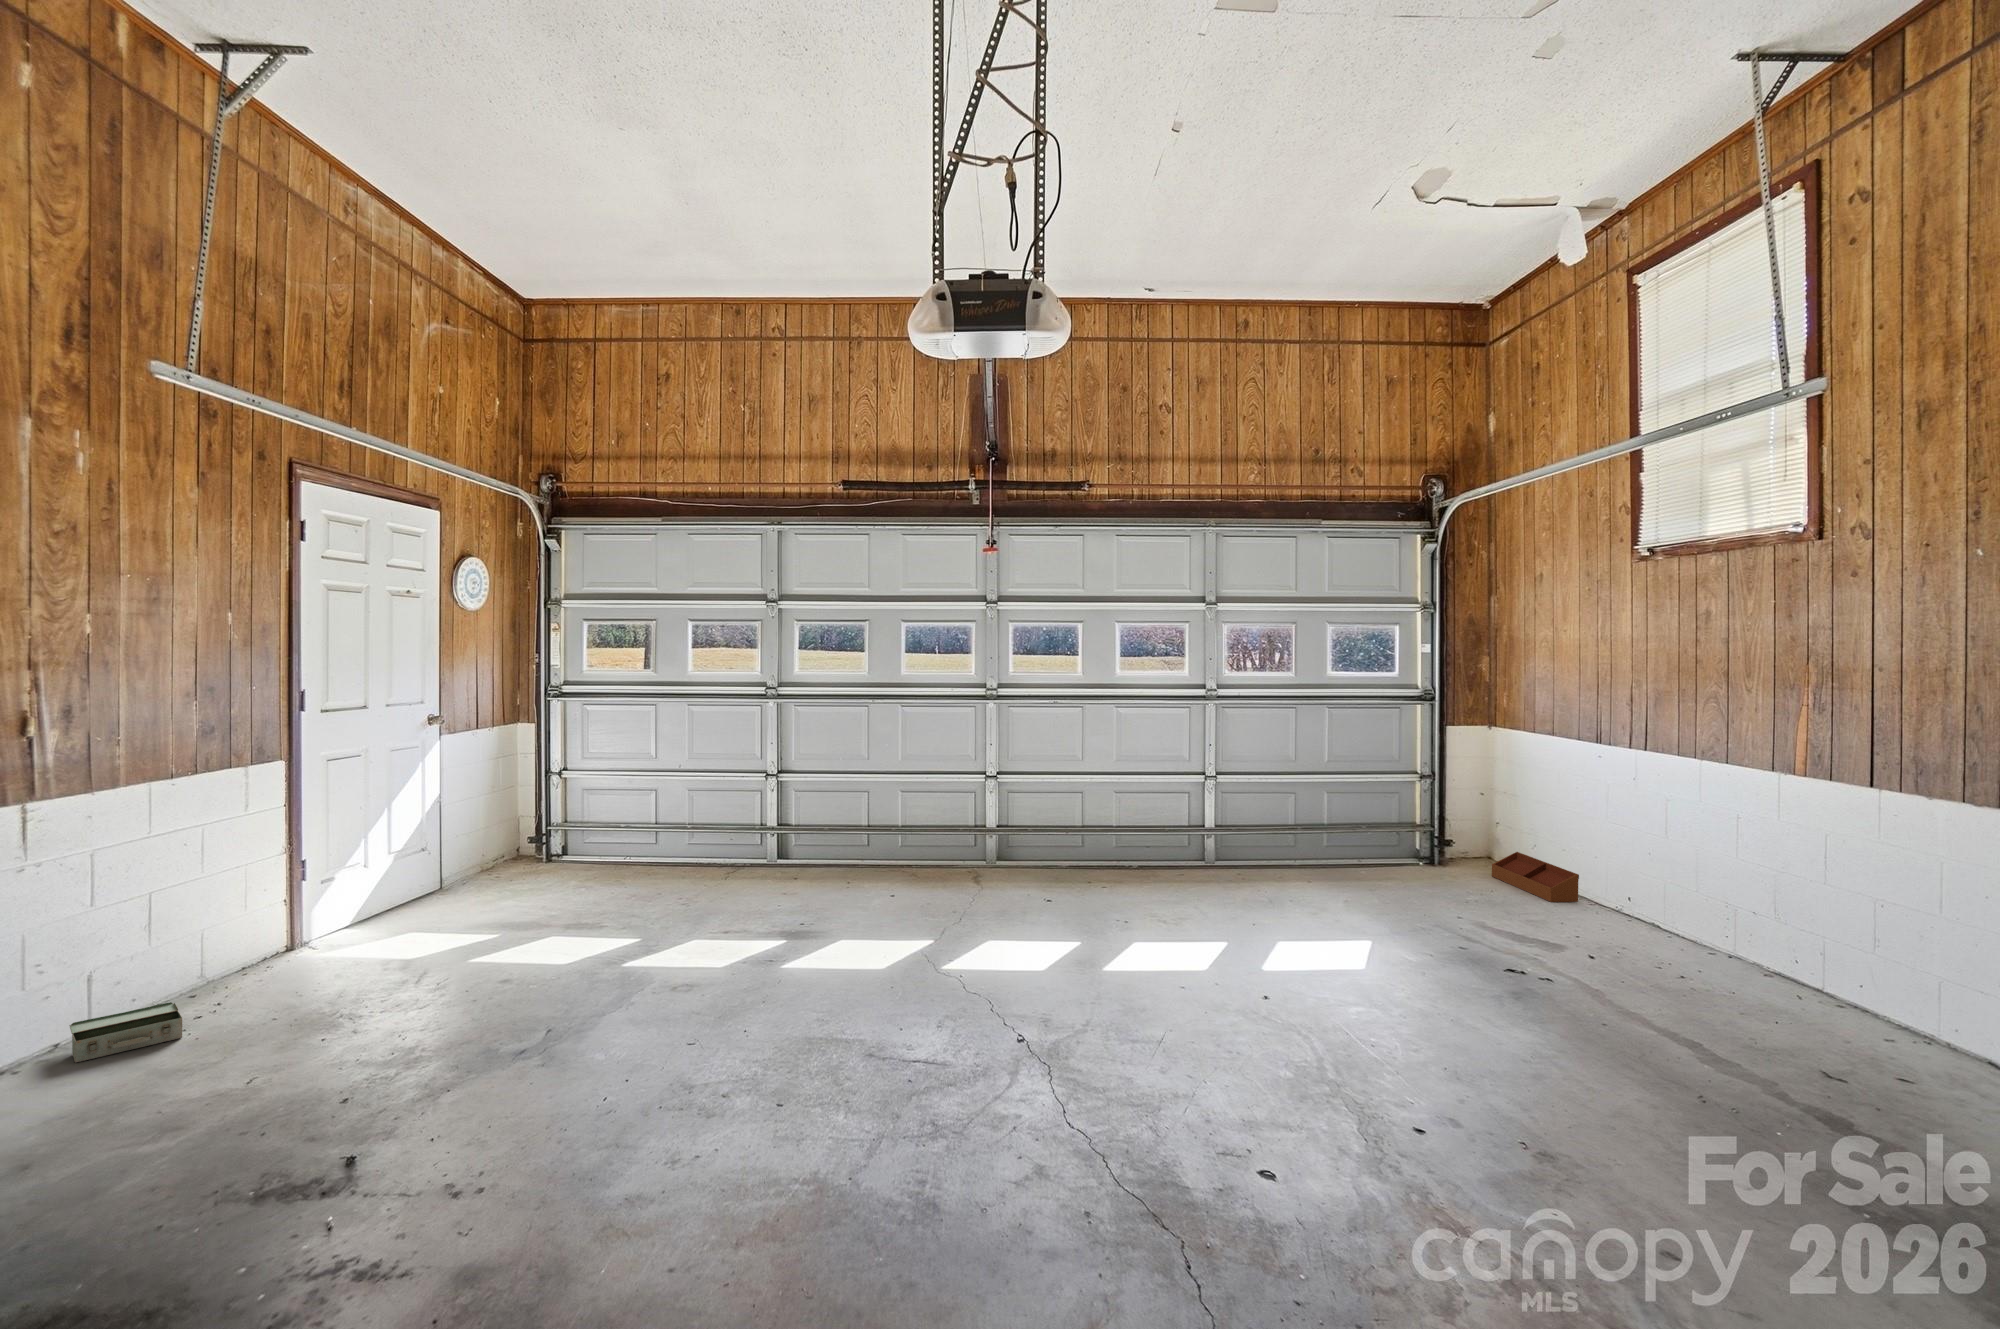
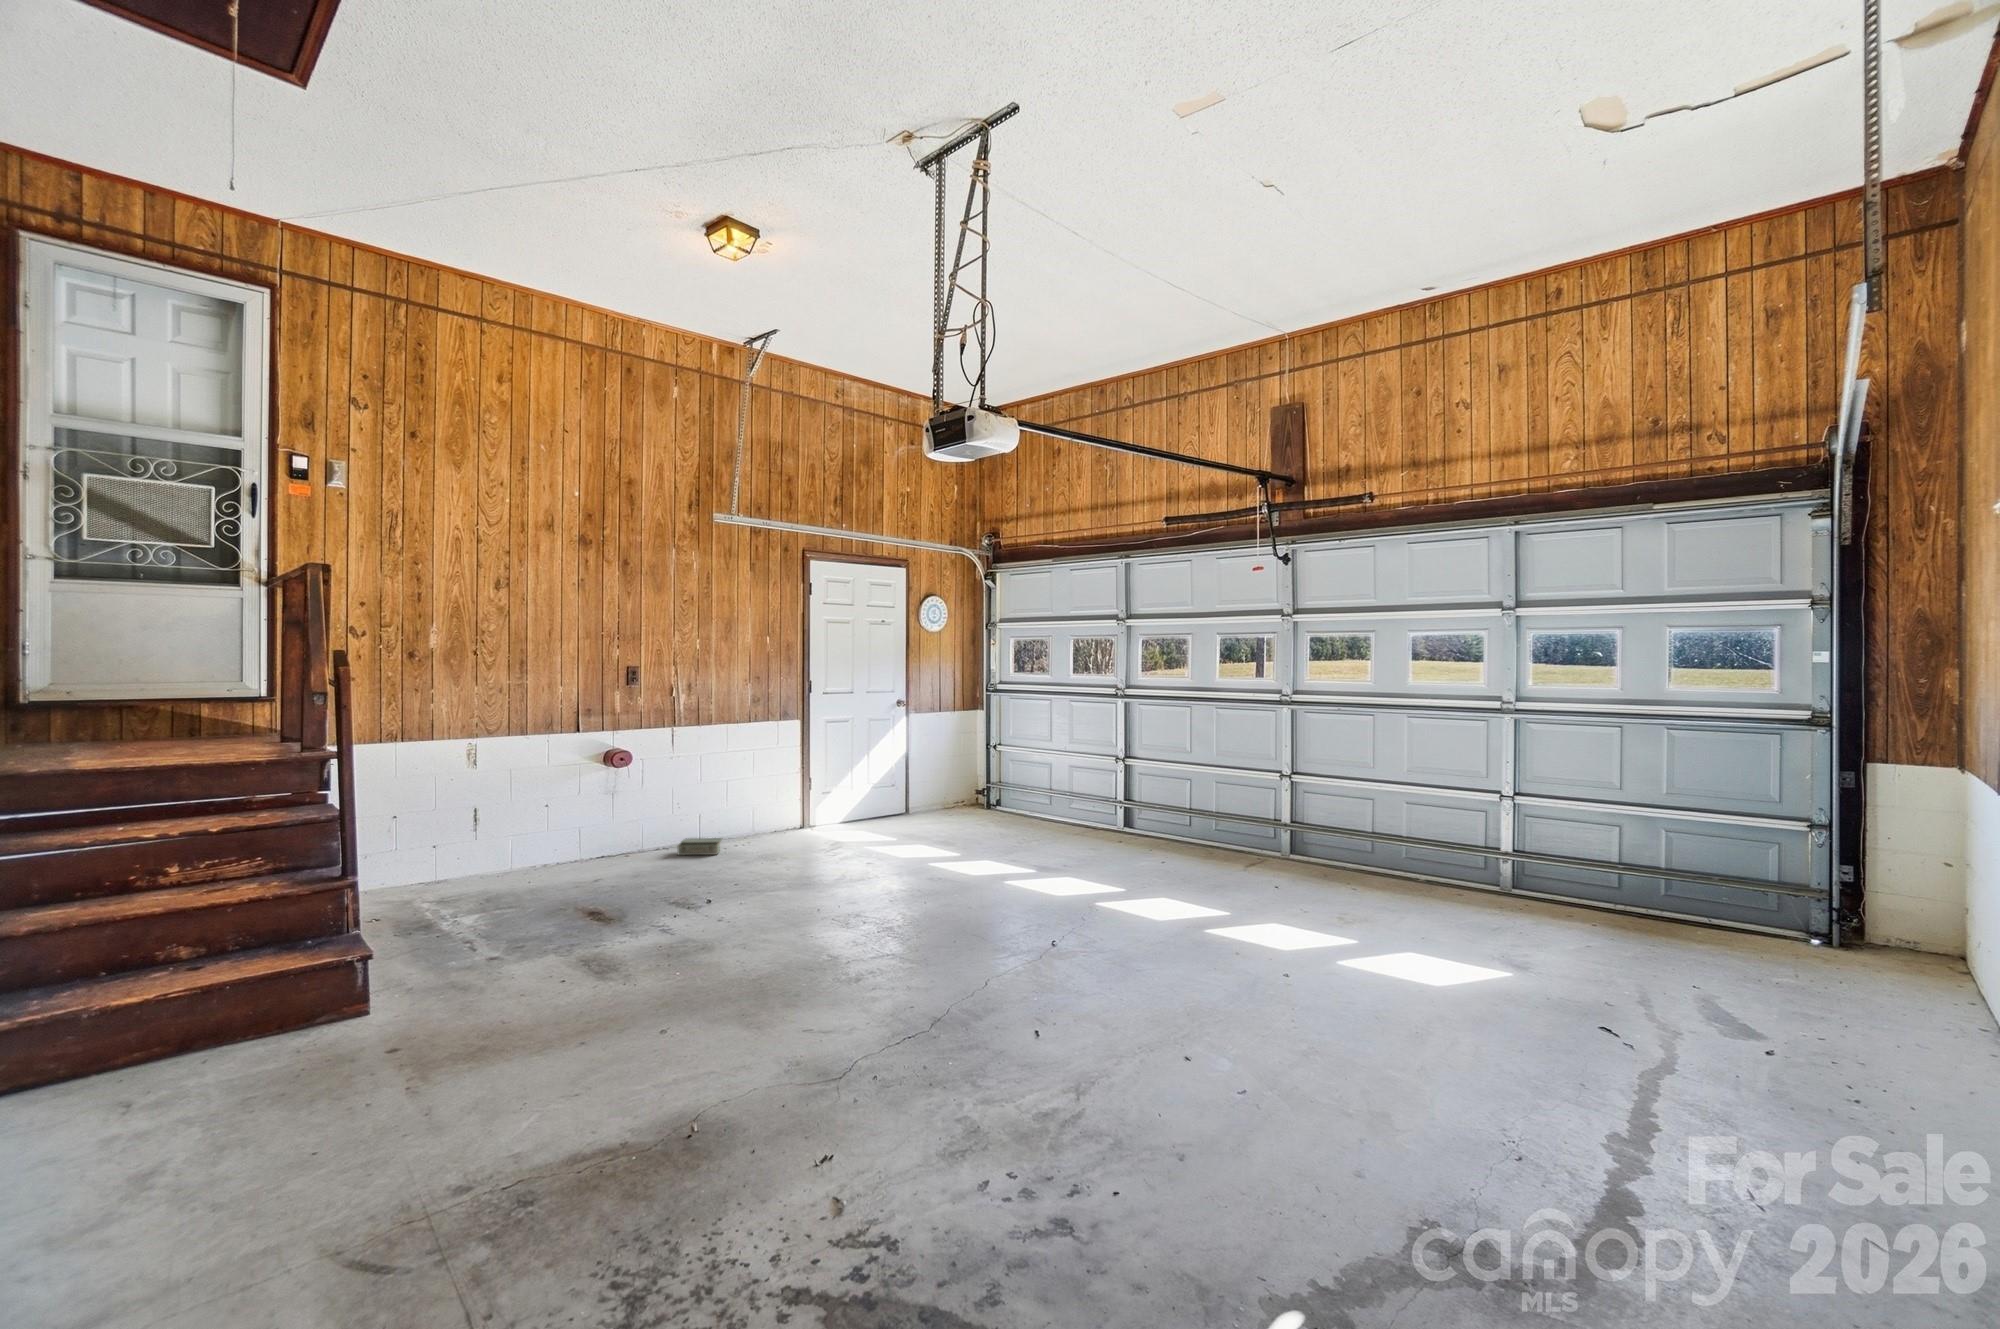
storage bin: present [1492,852,1579,902] -> none [1902,940,1974,1013]

